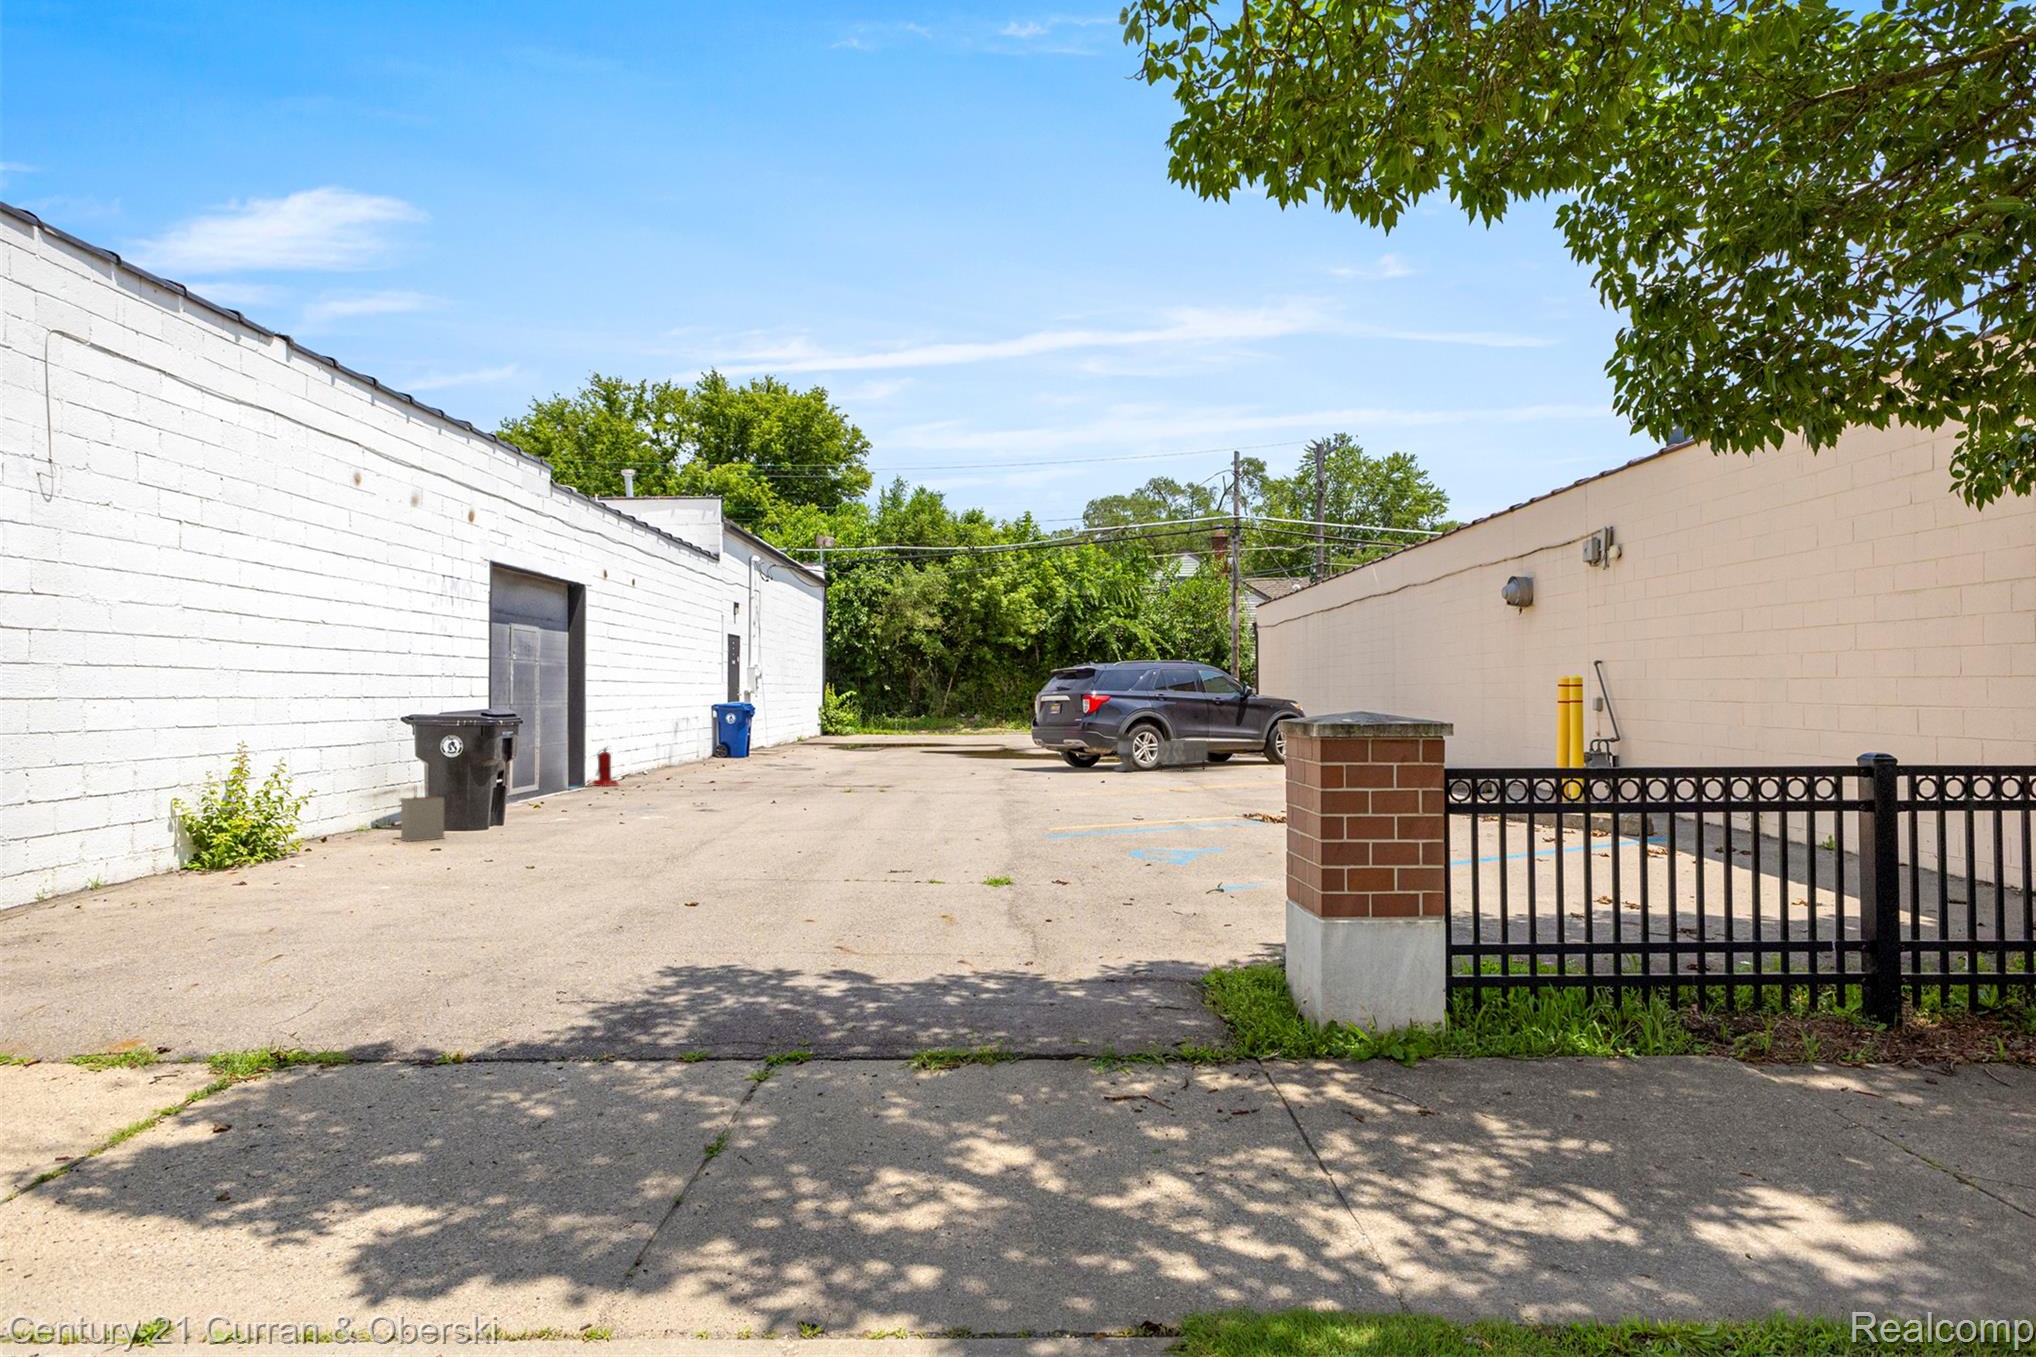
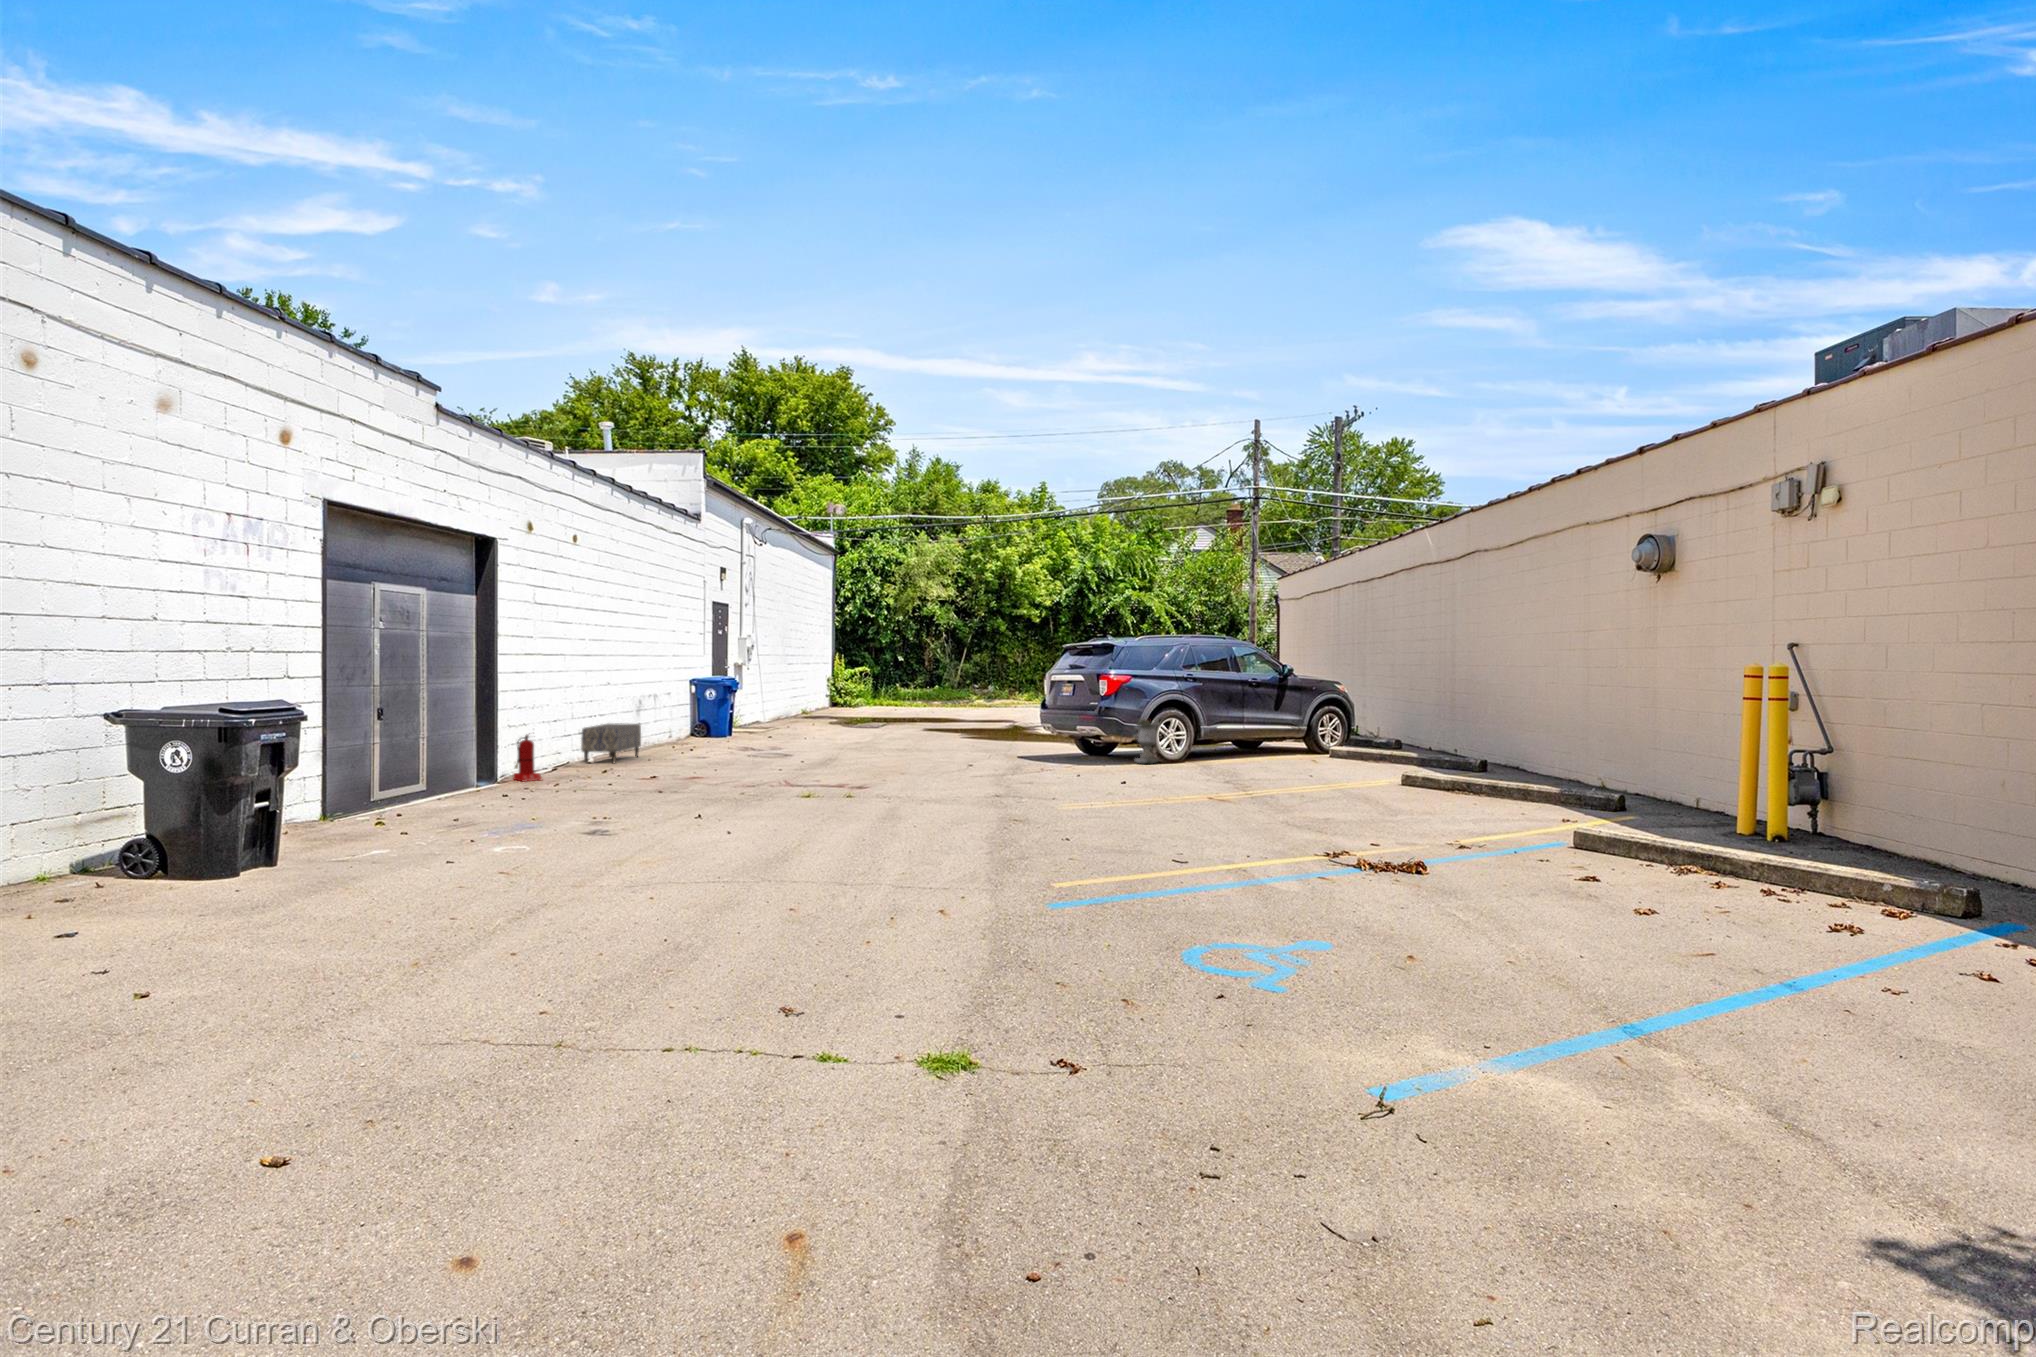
bench: present [1157,740,1207,772] -> present [581,723,641,763]
storage bin: present [399,796,444,842] -> none [86,817,158,903]

